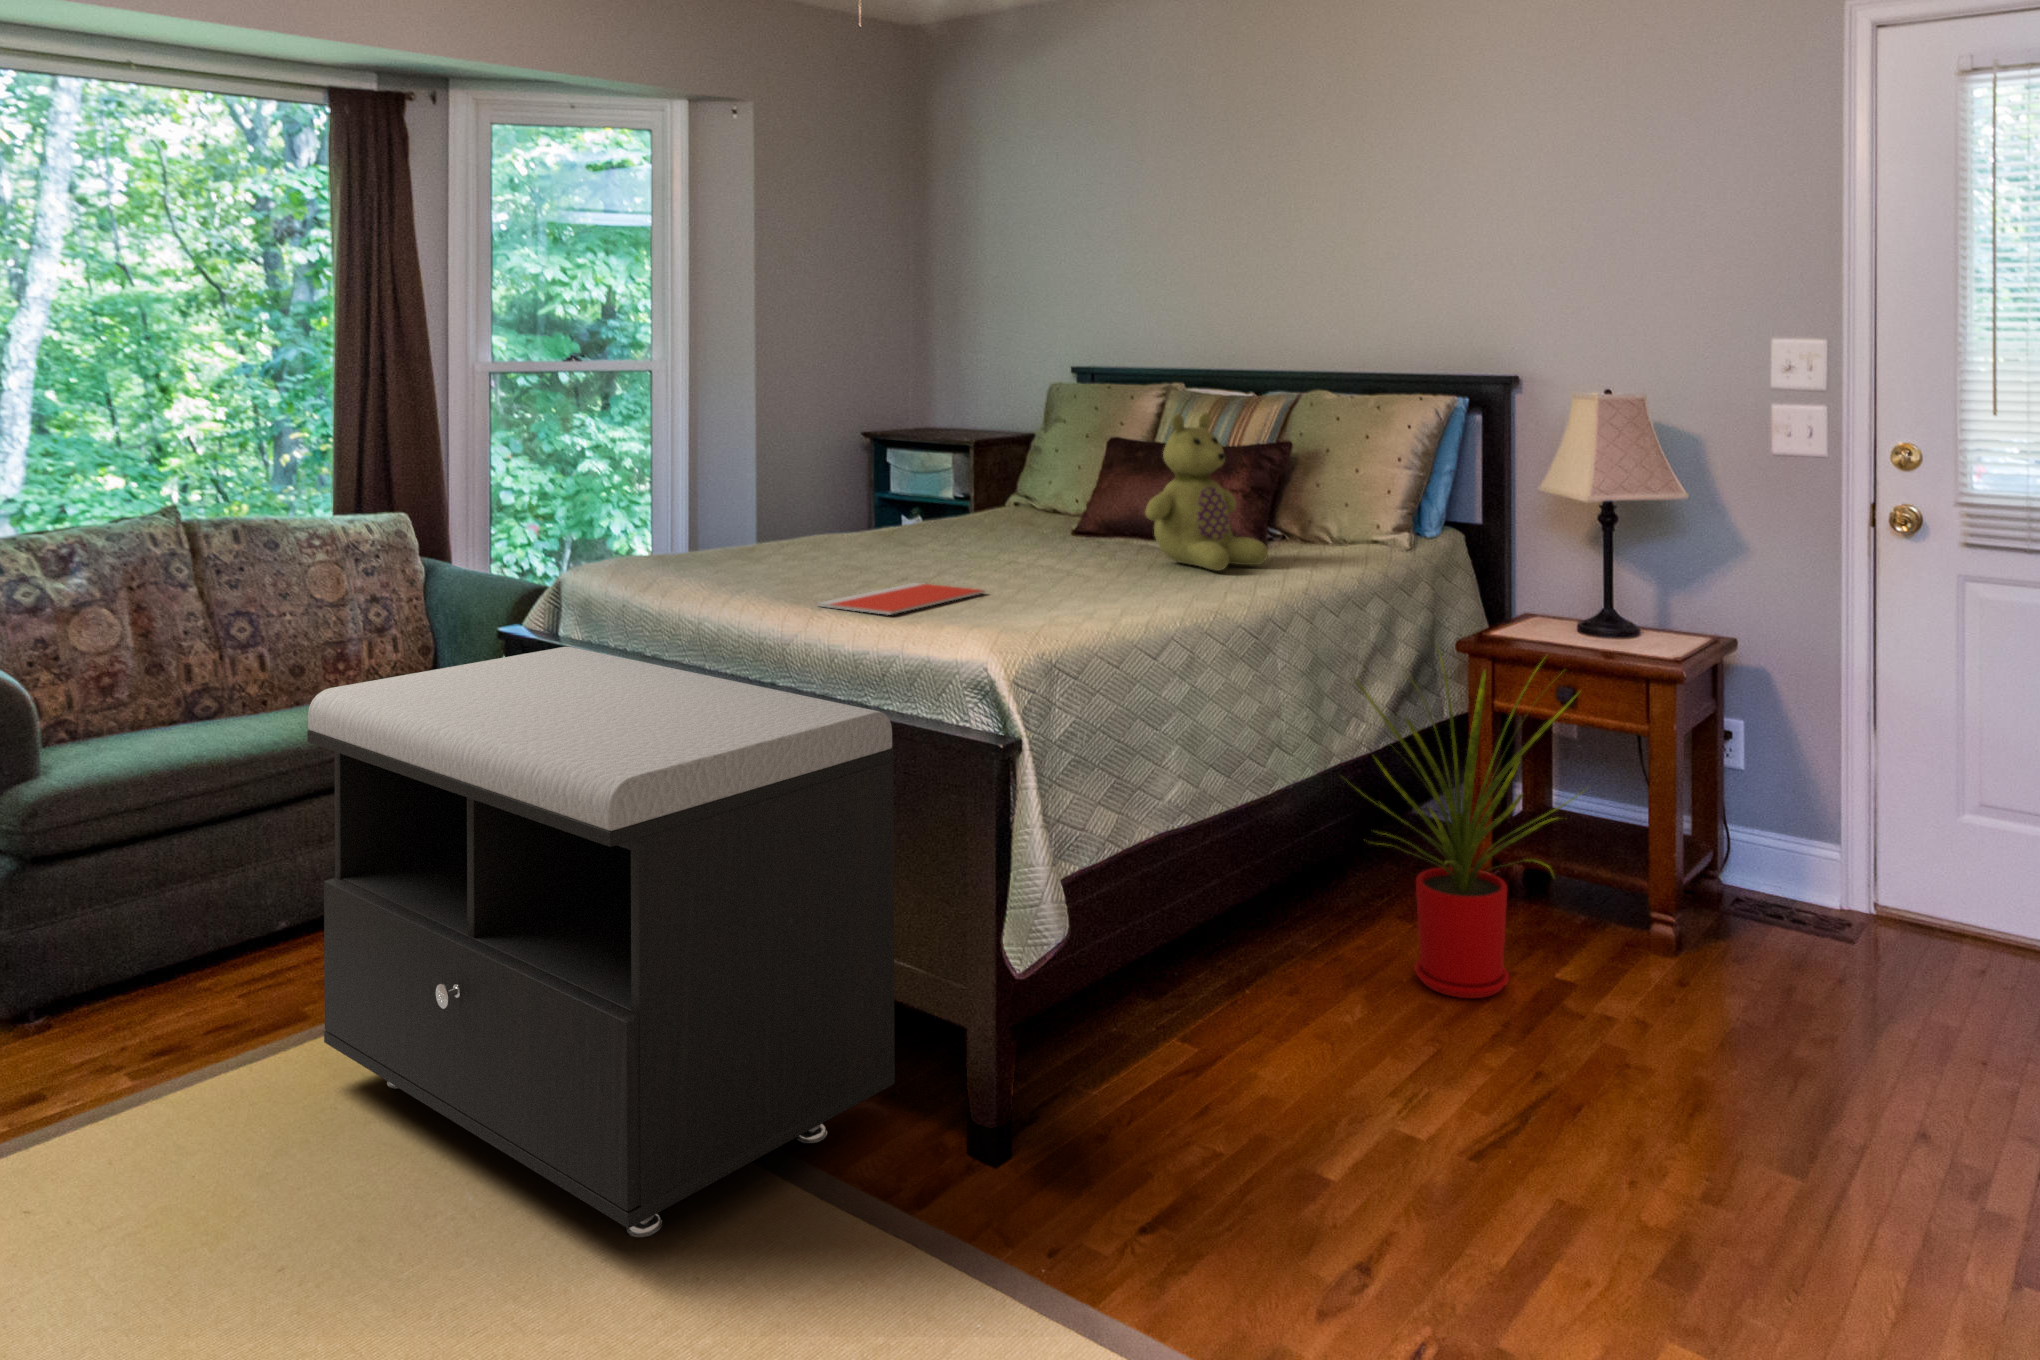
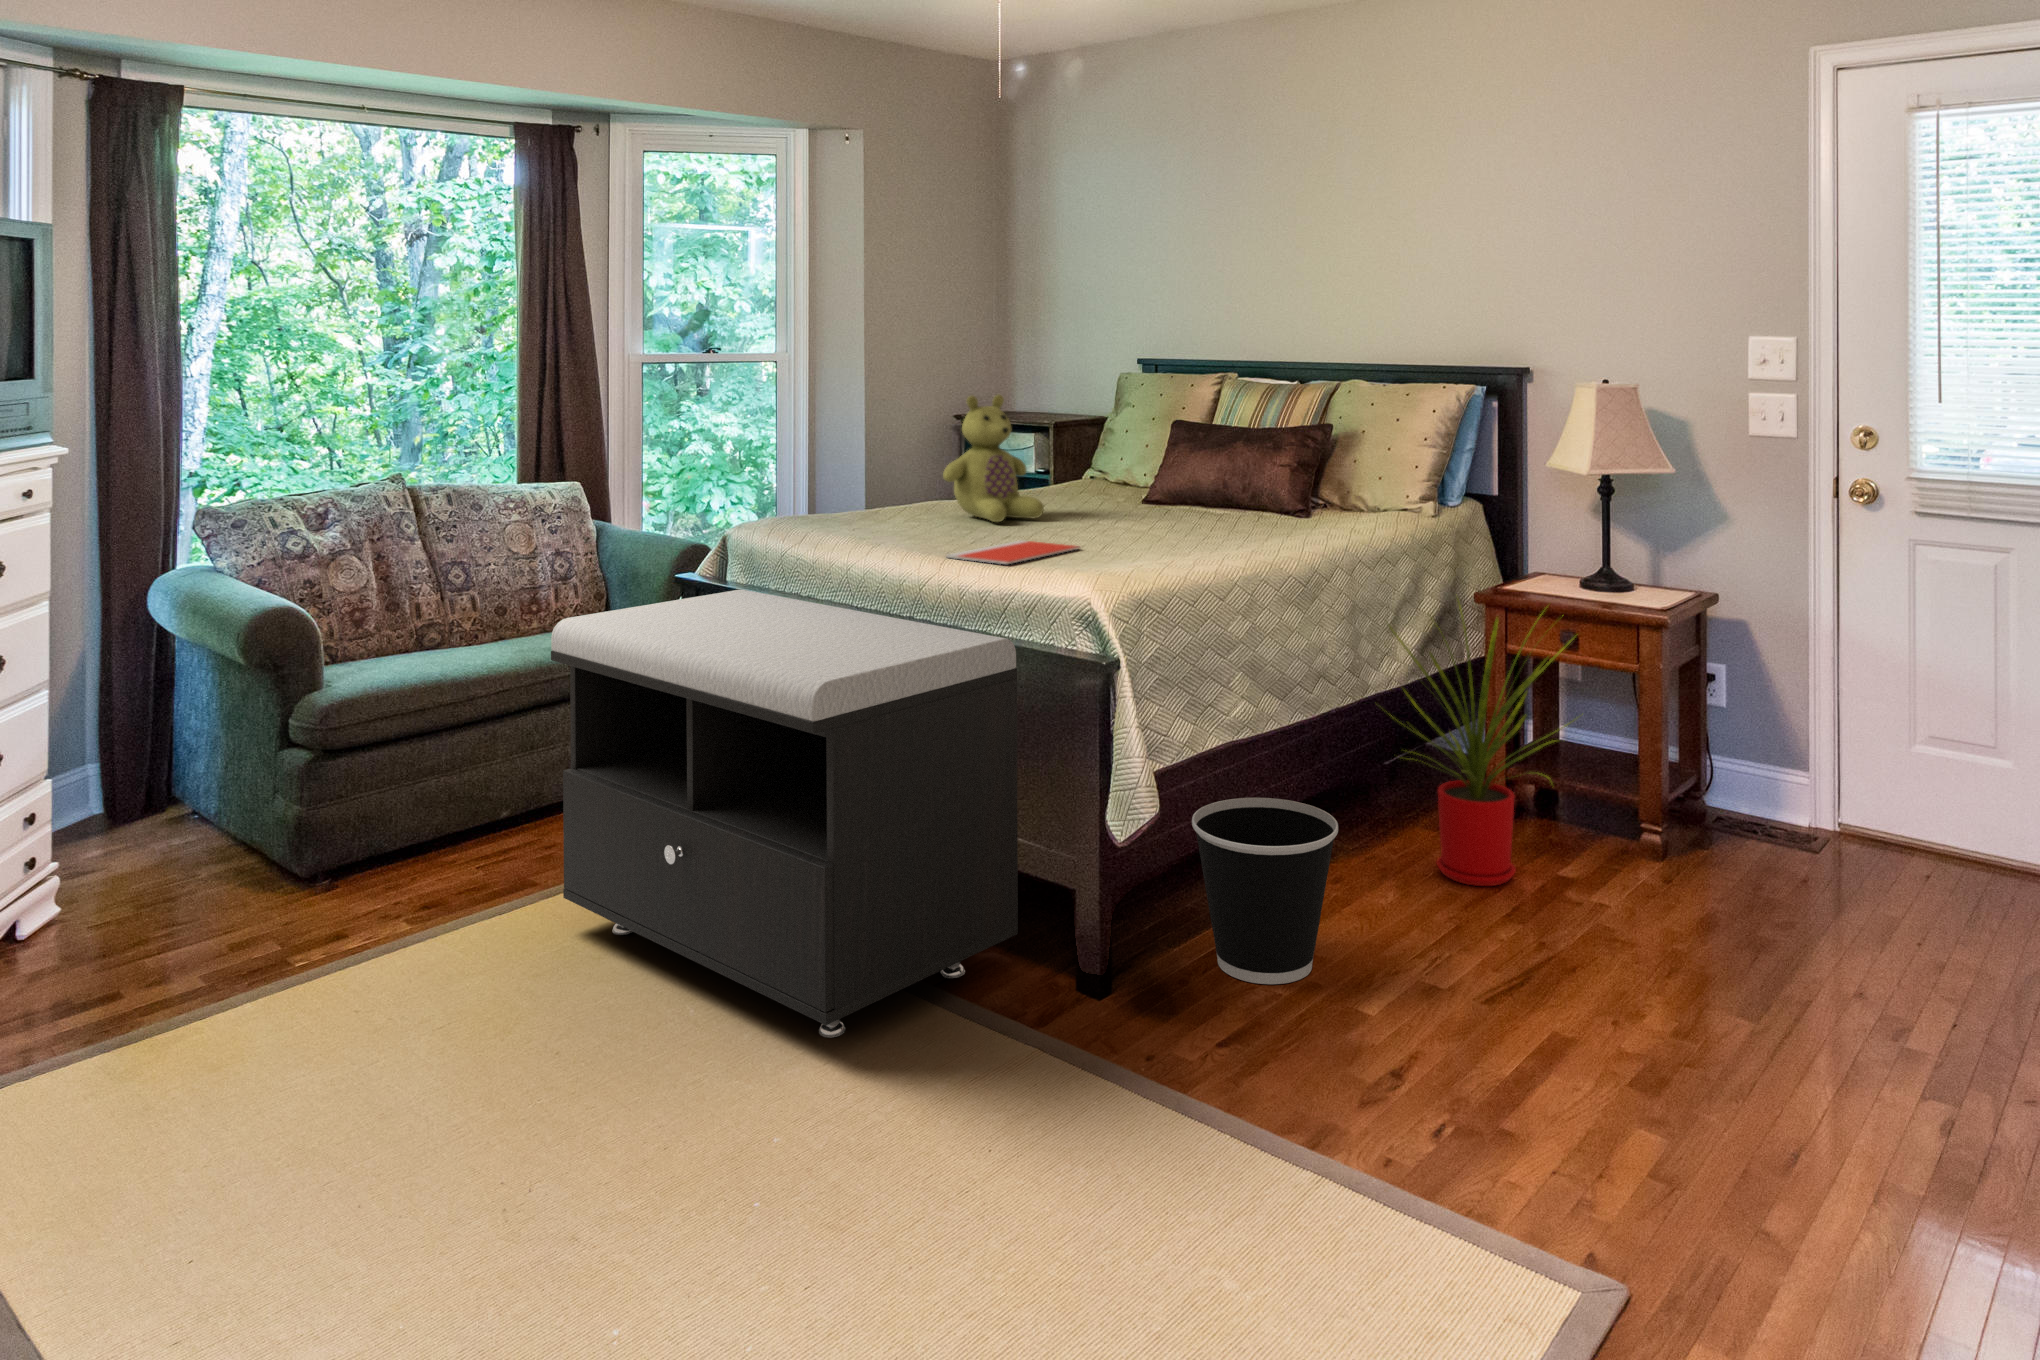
stuffed bear: present [1145,413,1268,571] -> present [943,395,1044,522]
wastebasket: none [1114,902,1295,1143] -> present [1192,798,1338,984]

